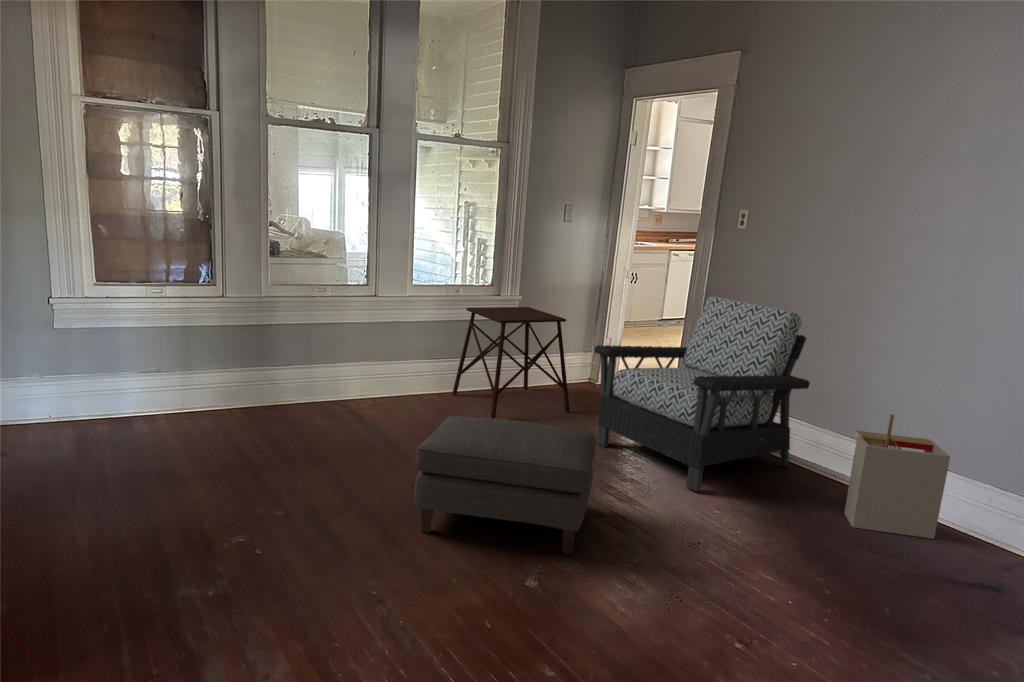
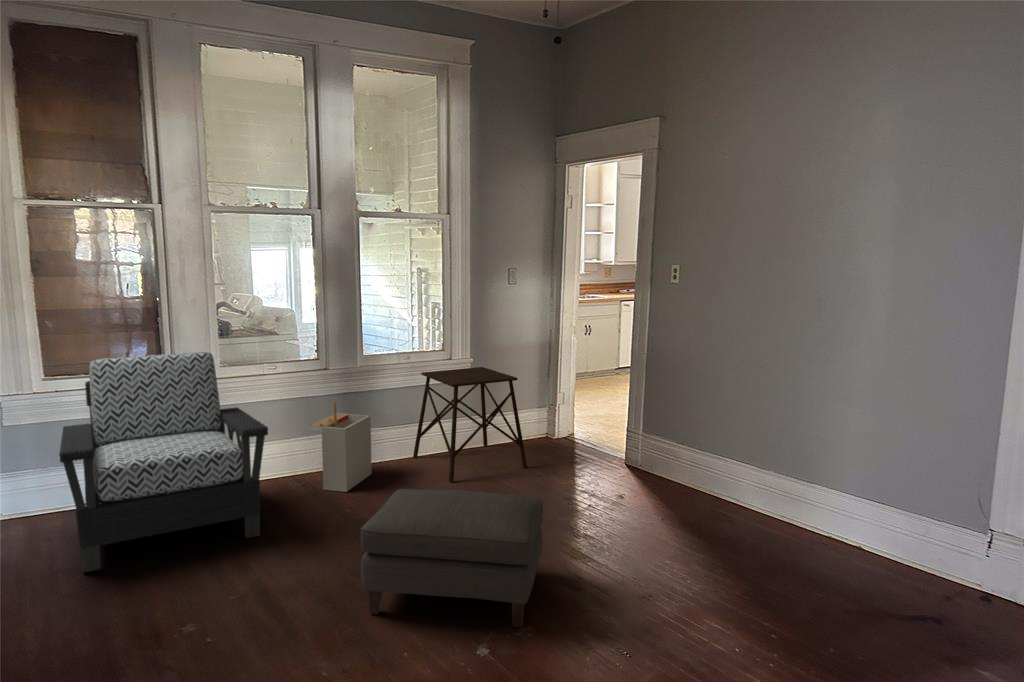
armchair: present [595,296,810,492] -> present [59,352,268,573]
storage bin: present [844,415,950,539] -> present [310,403,372,492]

